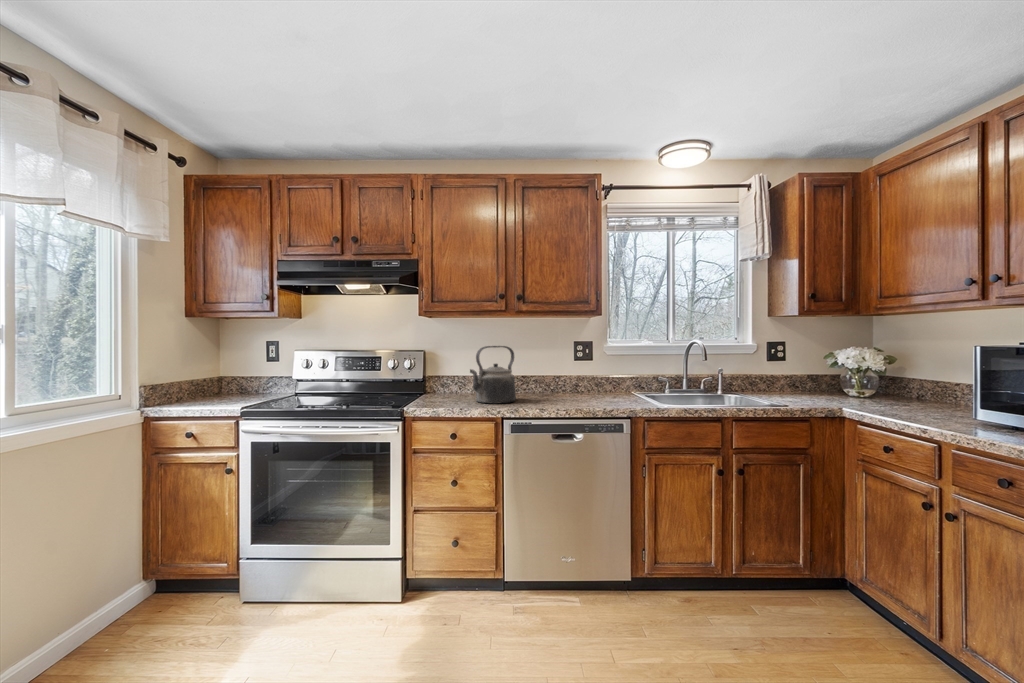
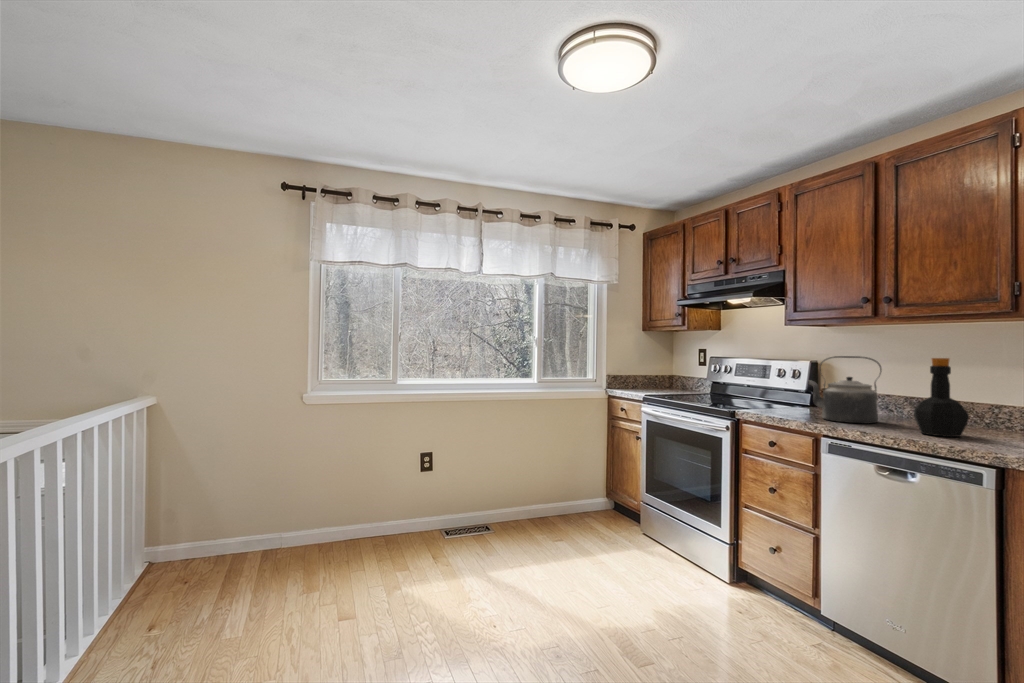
bottle: none [553,346,584,403] -> present [914,358,969,437]

